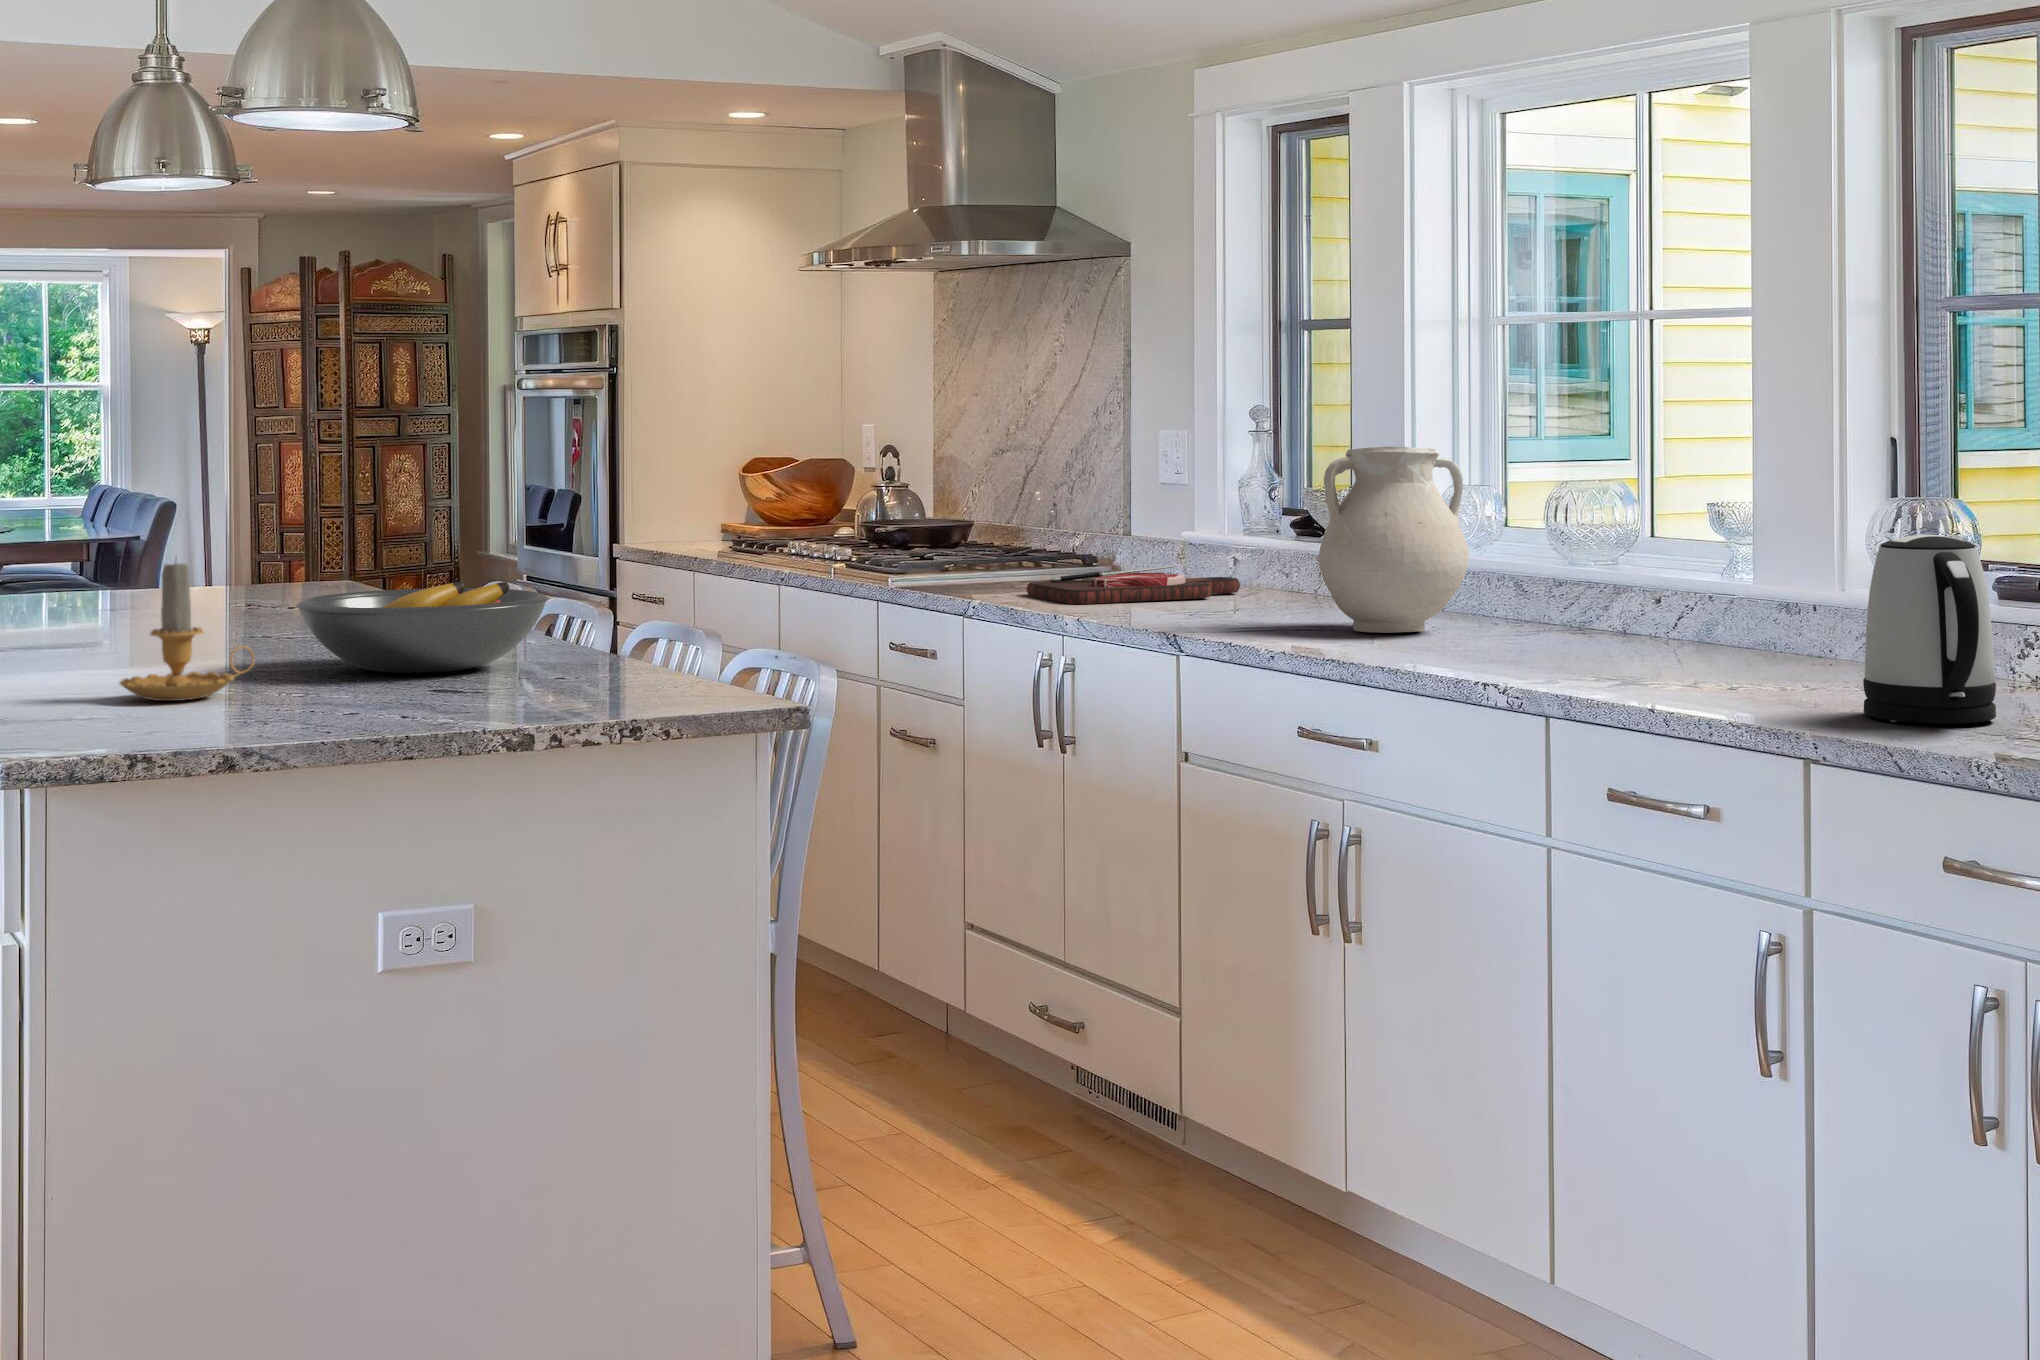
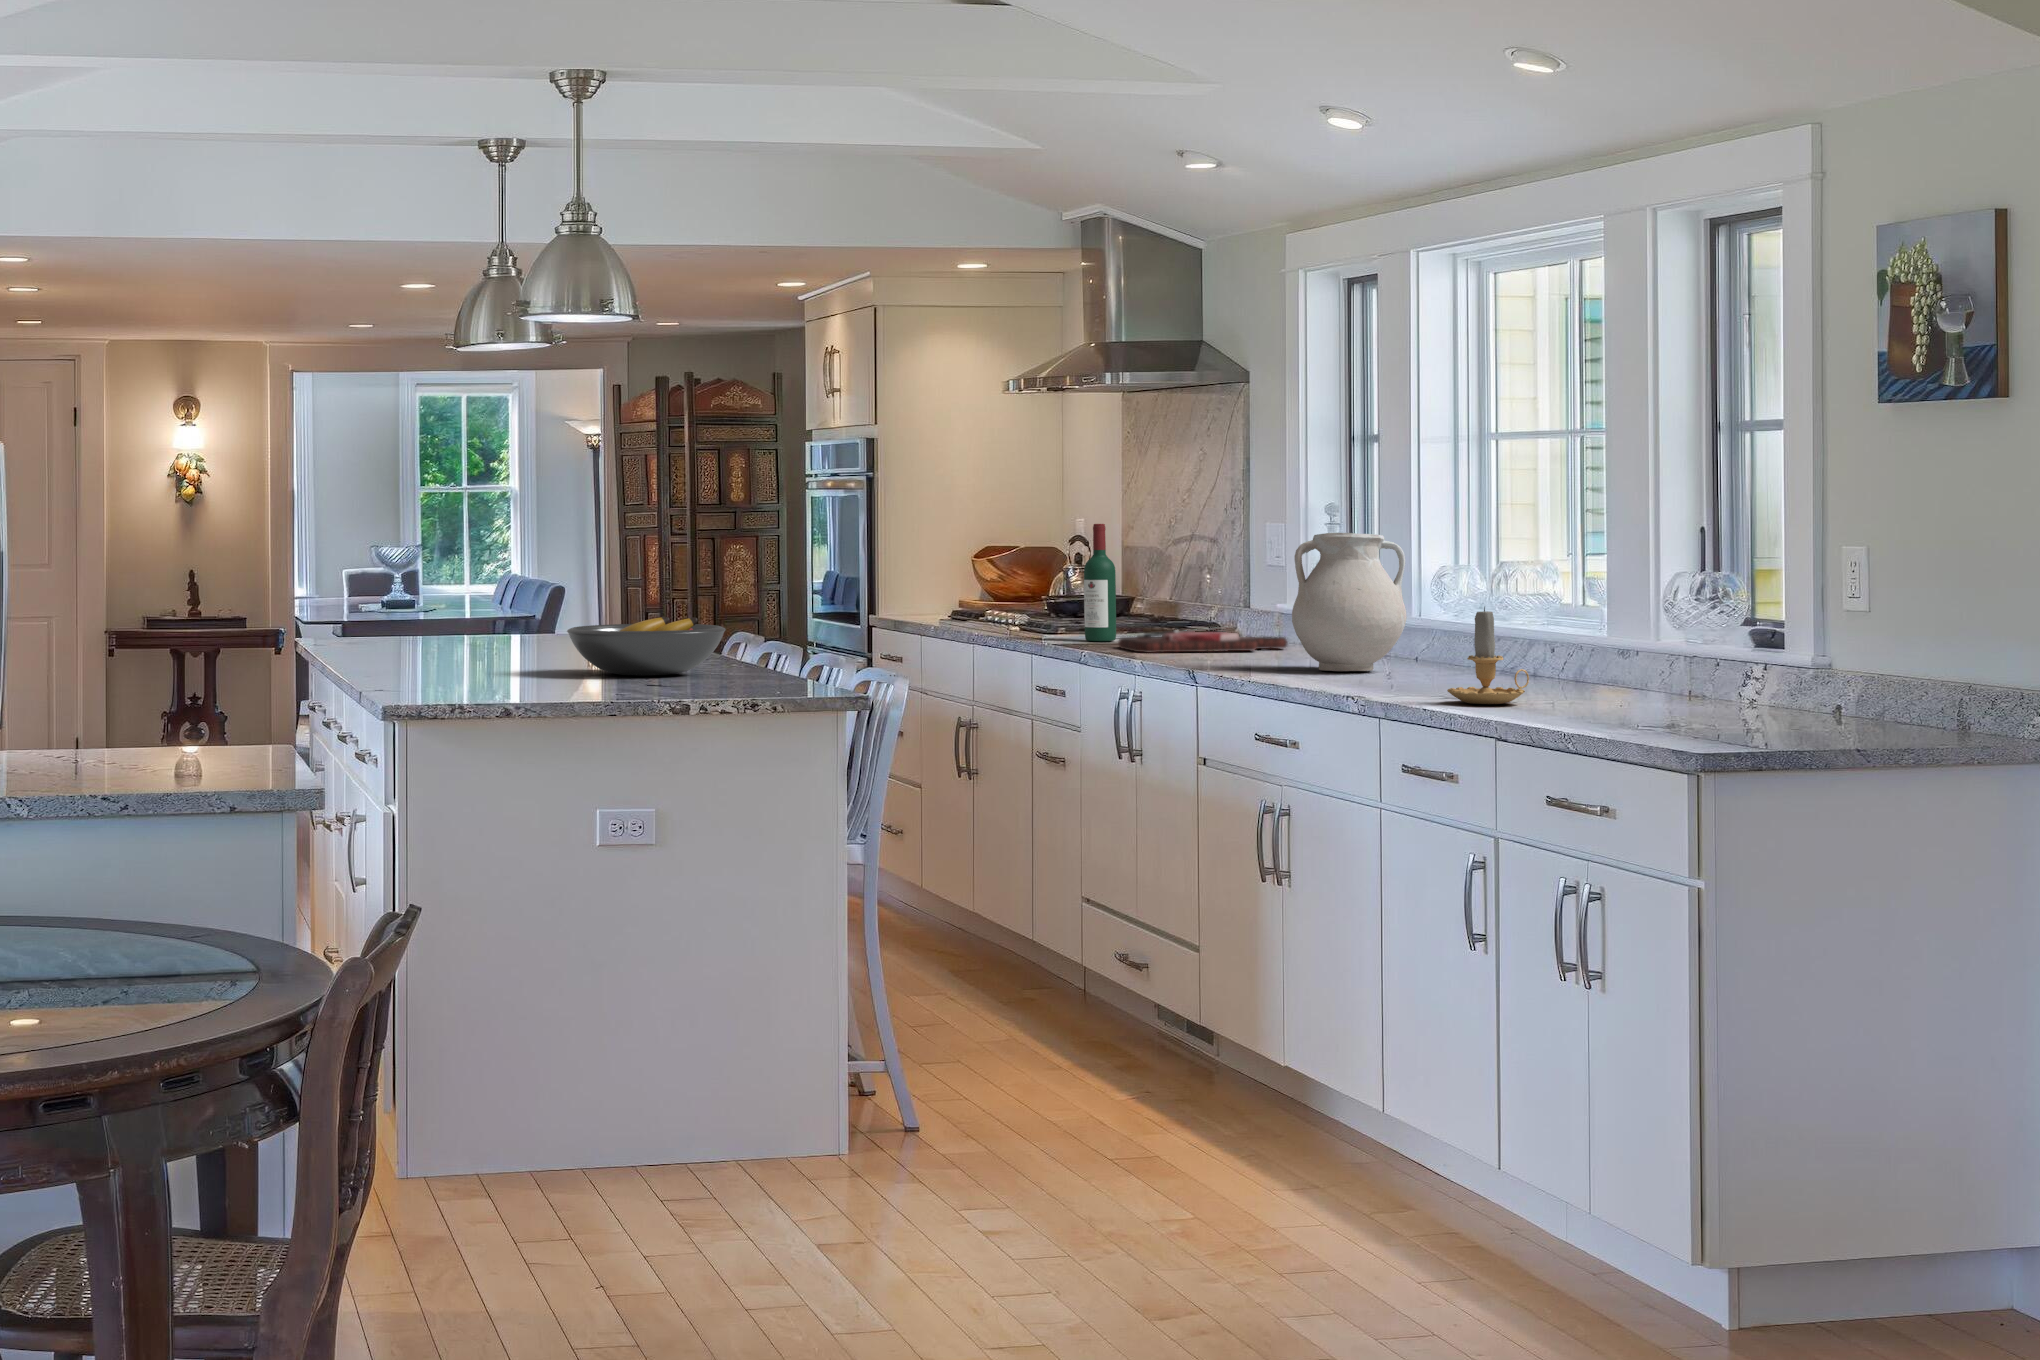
wine bottle: none [966,433,1007,586] -> present [1084,524,1116,641]
kettle: present [1863,535,1996,723] -> none [1560,591,1651,719]
candle: present [120,557,255,701] -> present [1447,607,1529,704]

